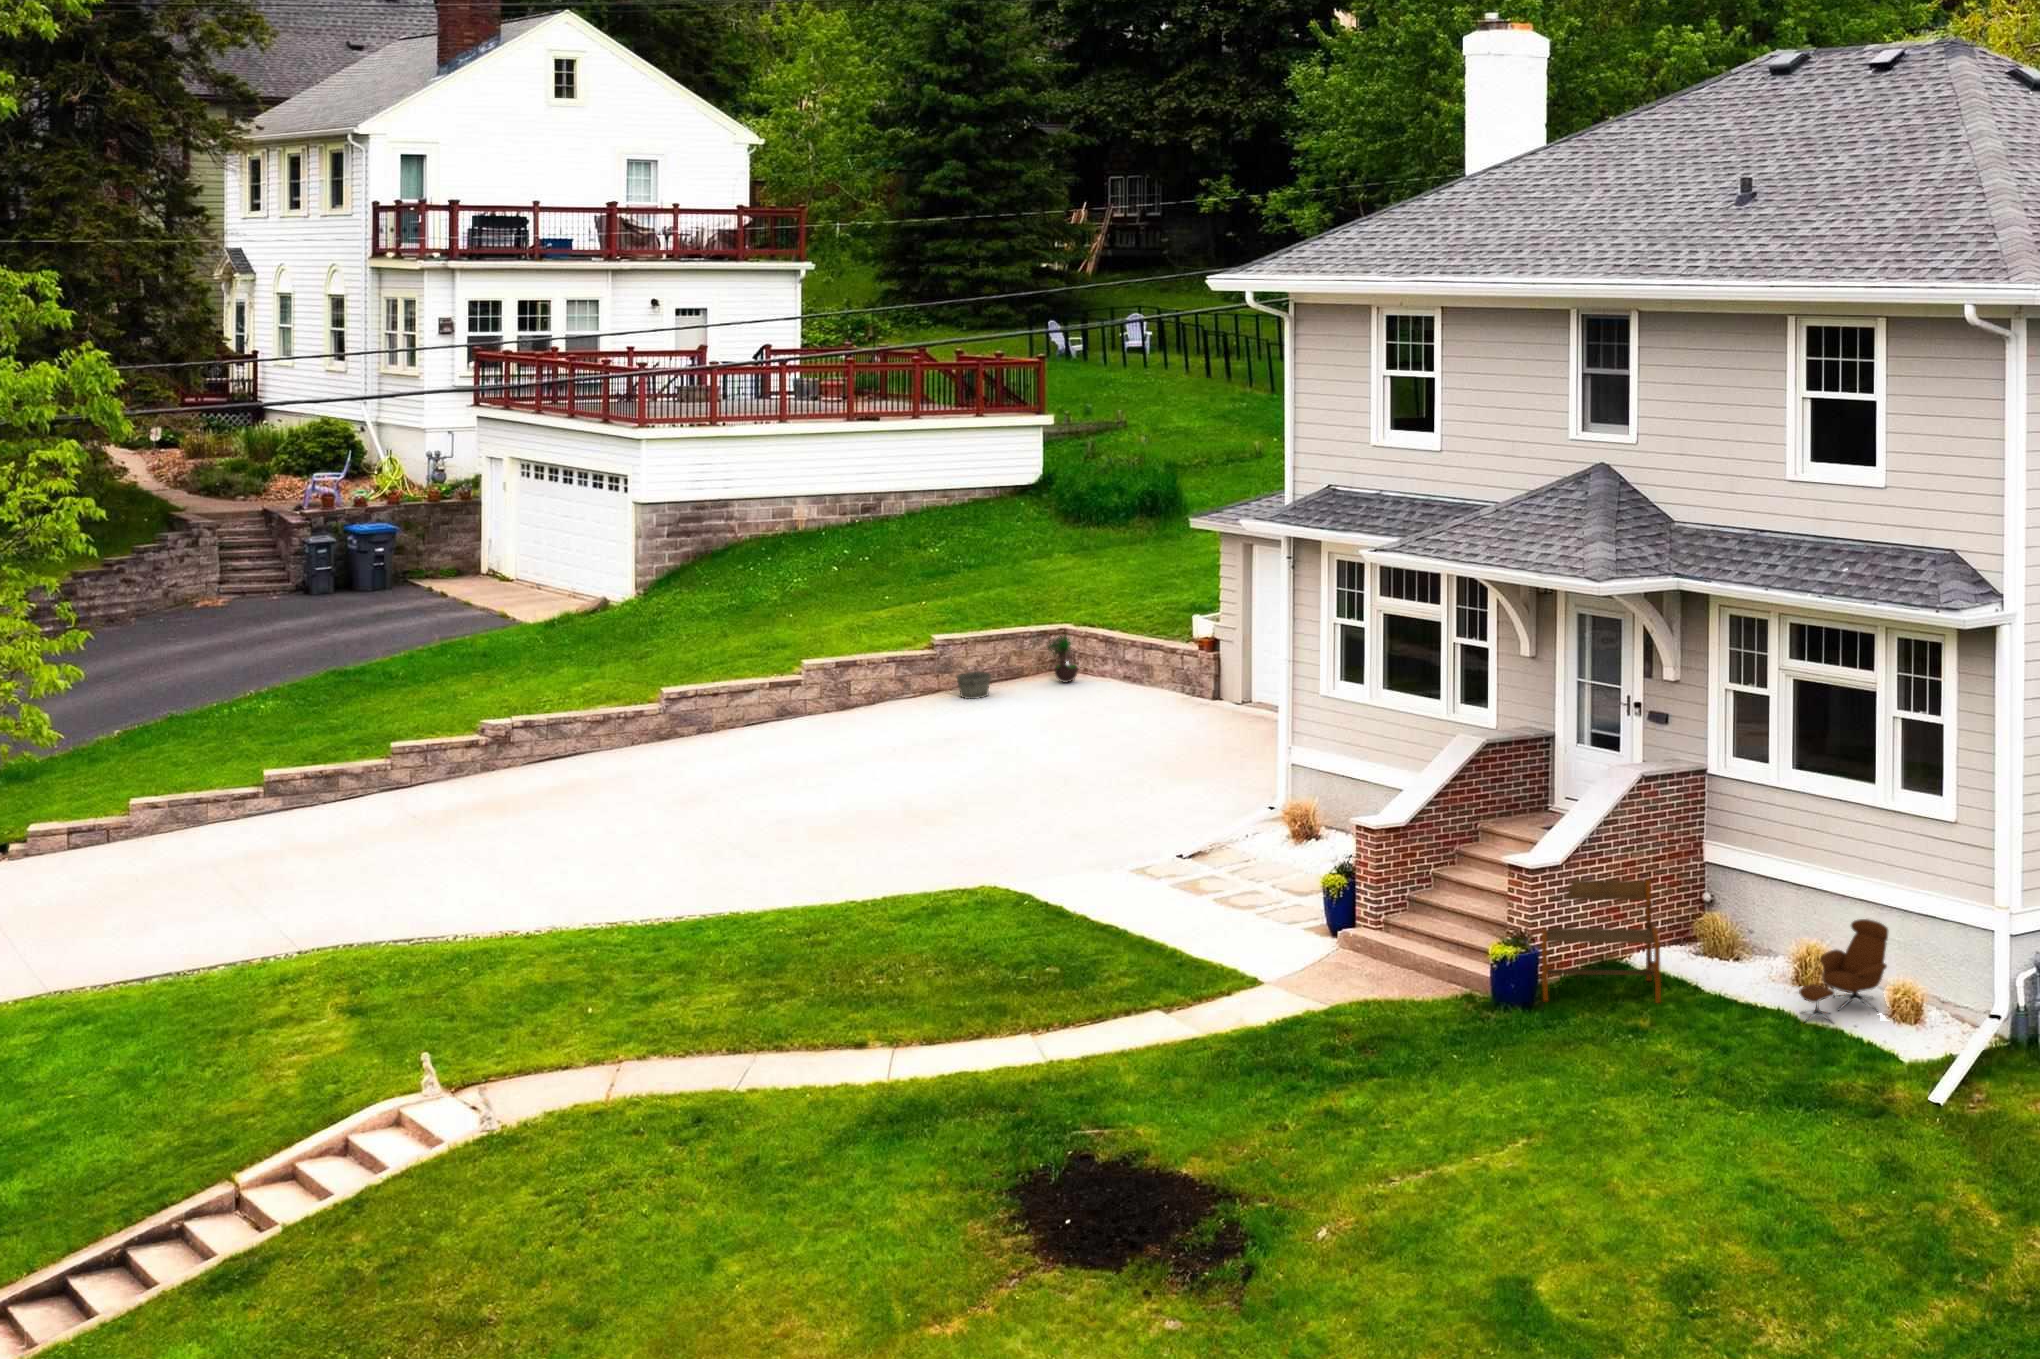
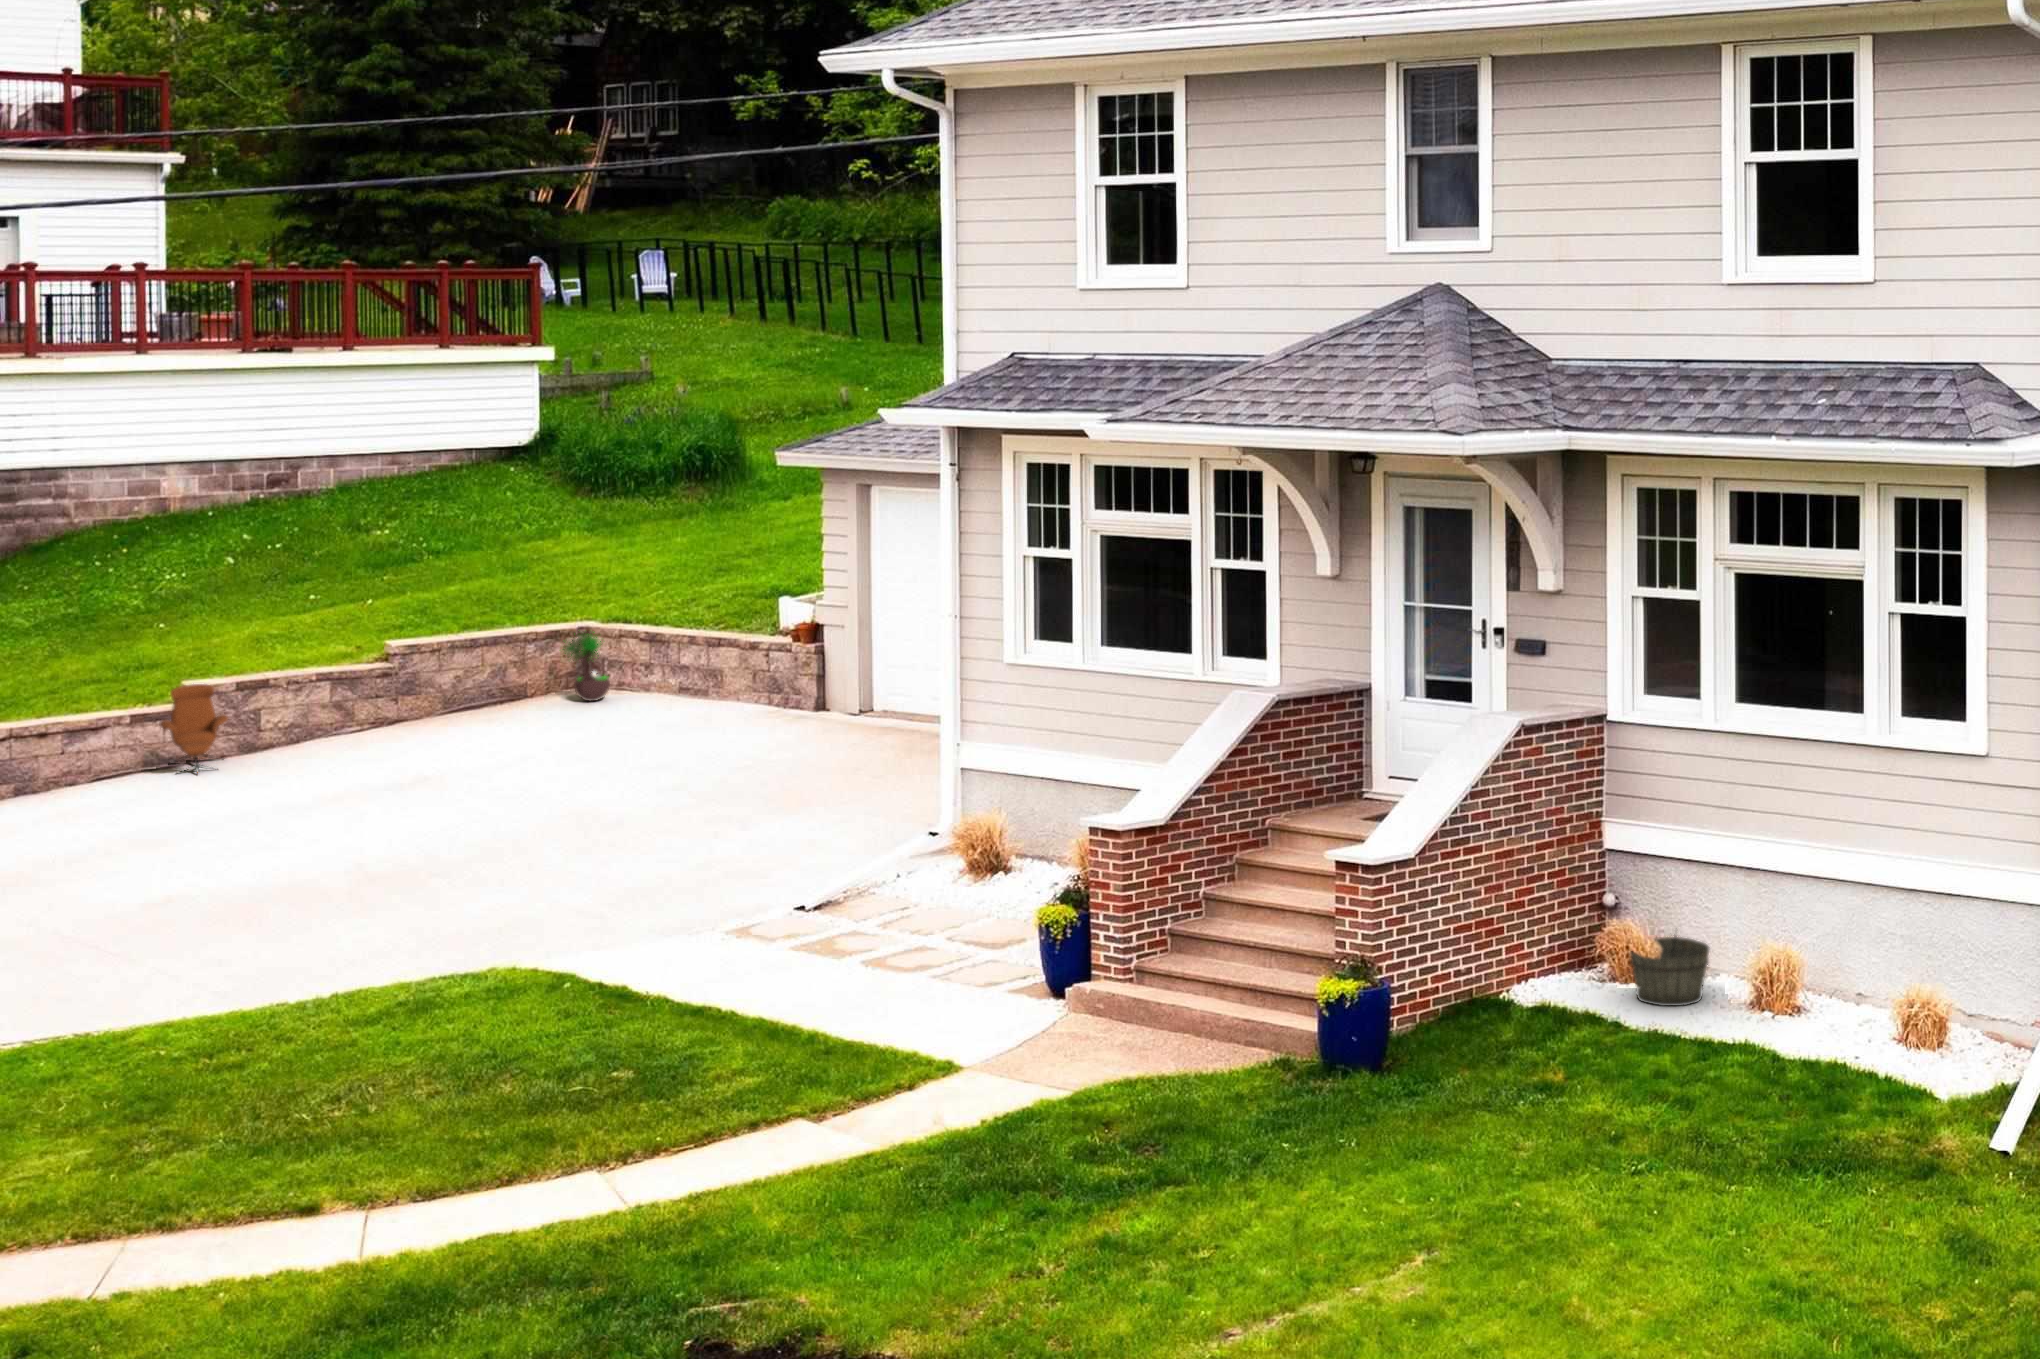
wooden bucket: present [957,669,991,699] -> present [1630,936,1709,1006]
bench: present [1541,880,1661,1003] -> none [1392,869,1577,1064]
lounge chair: present [1799,919,1888,1020] -> present [159,684,228,771]

